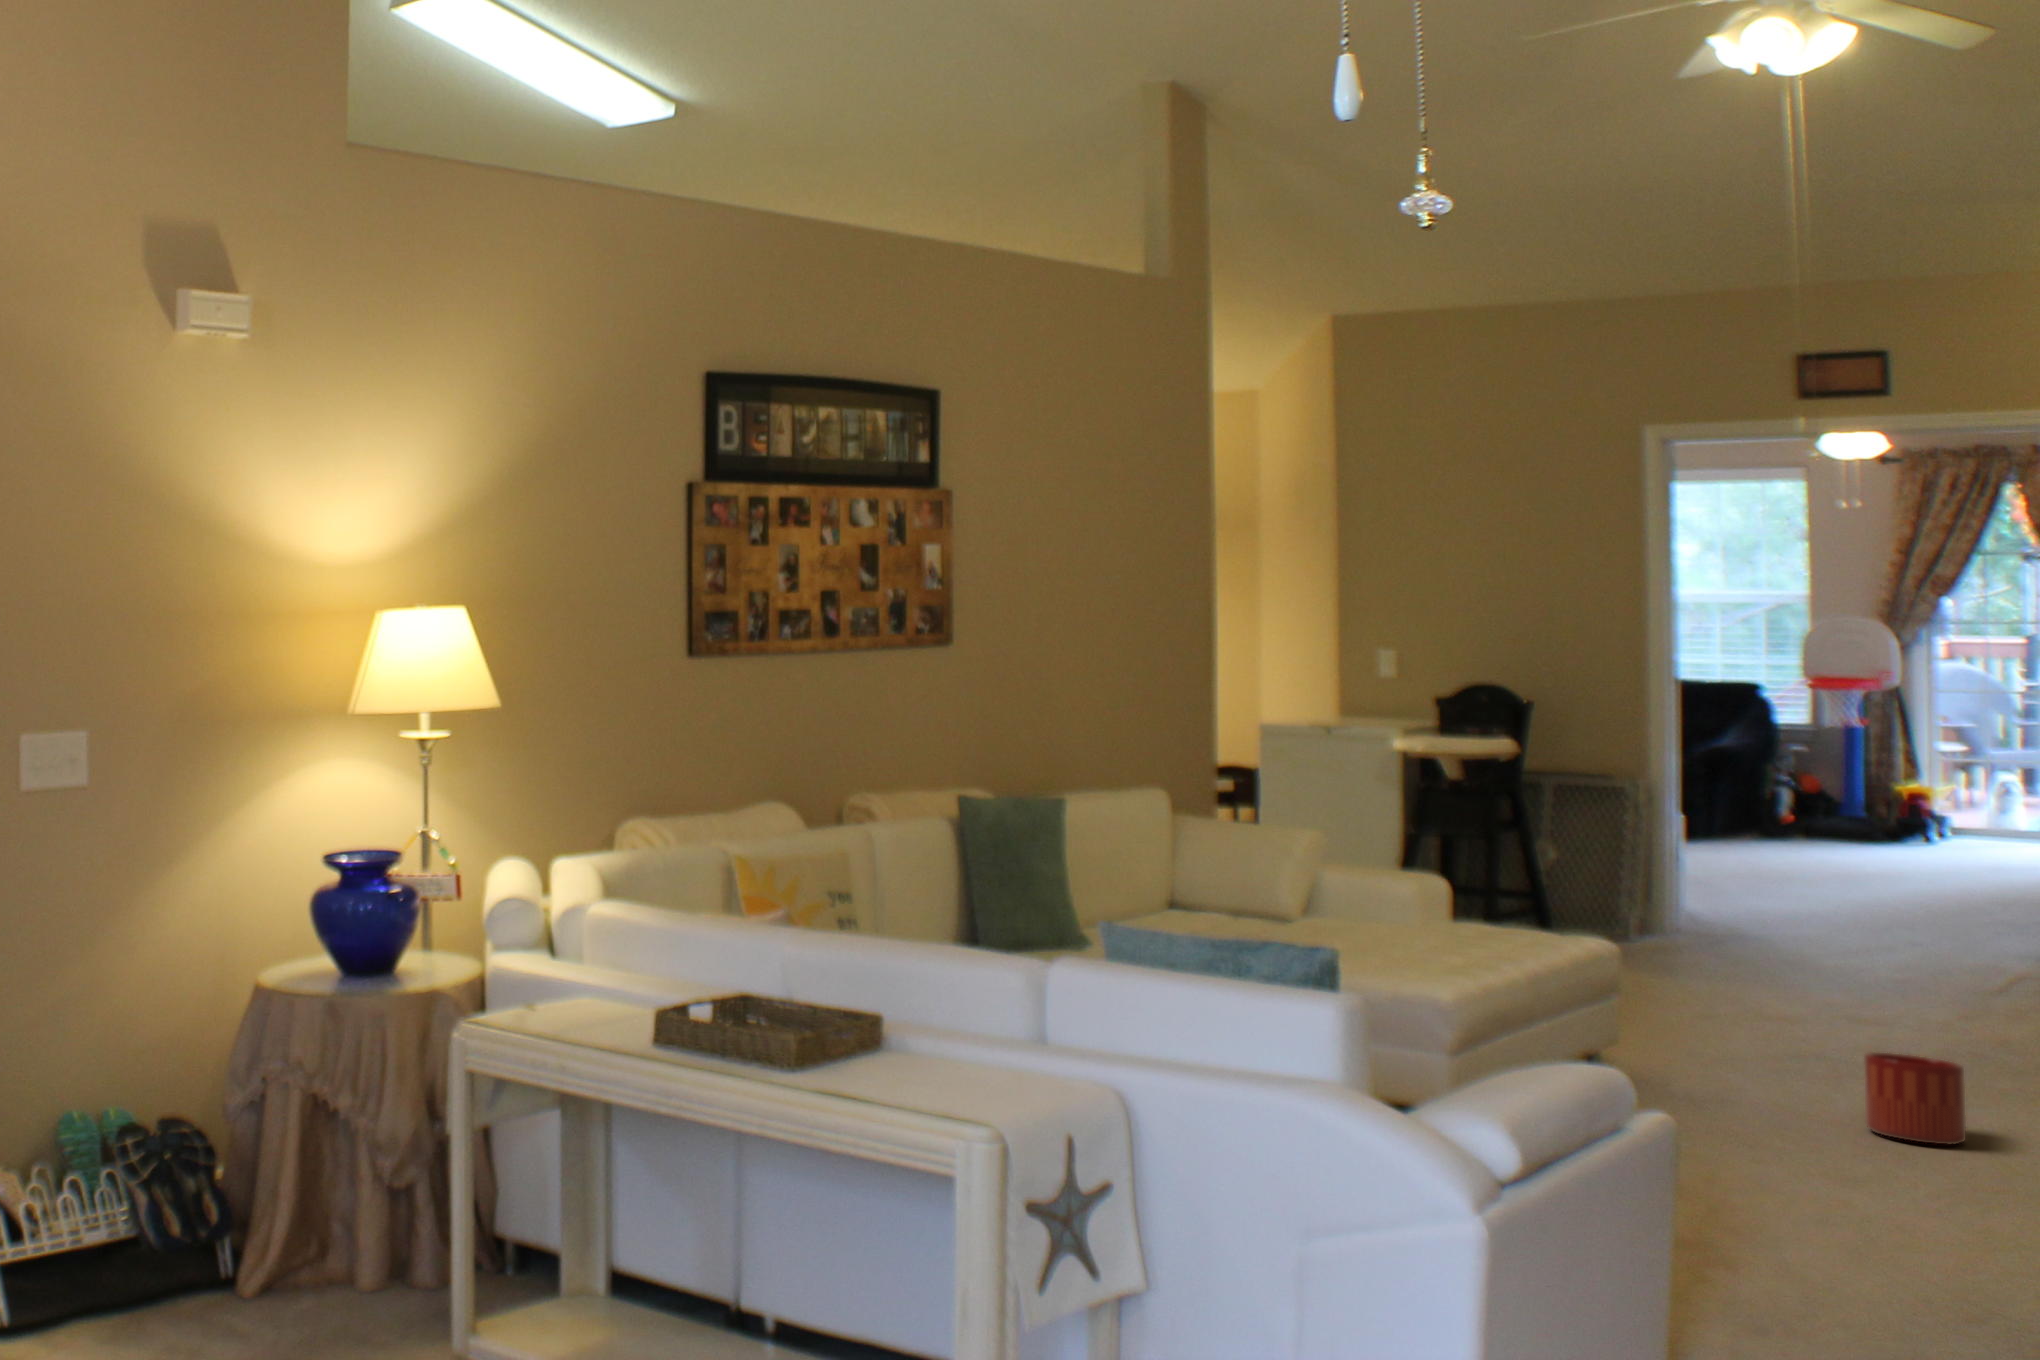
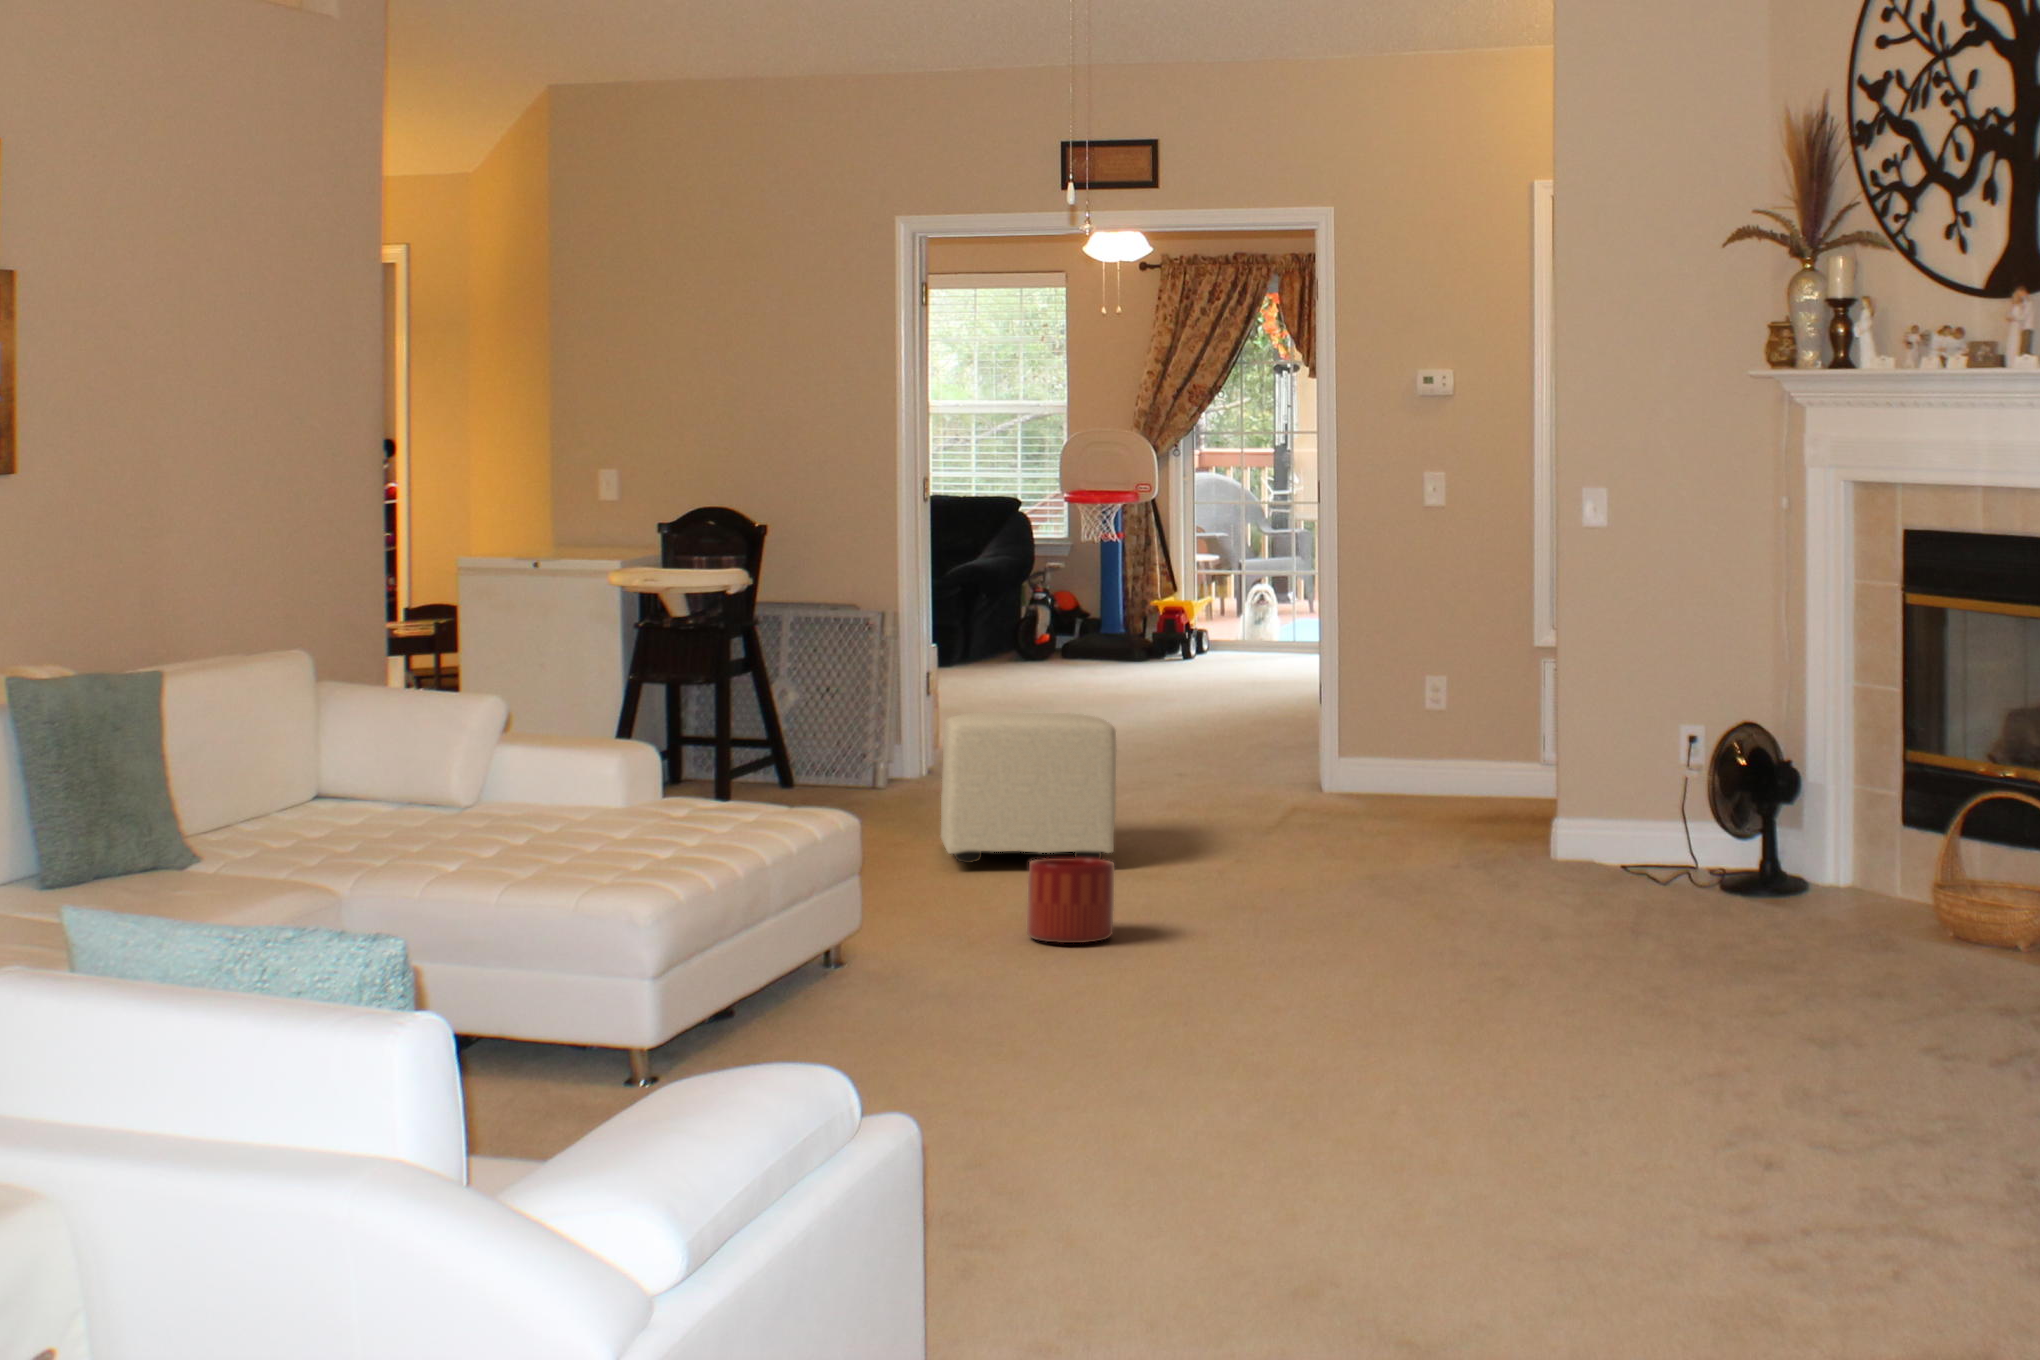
ottoman: none [1741,899,1946,1062] -> present [941,712,1116,863]

